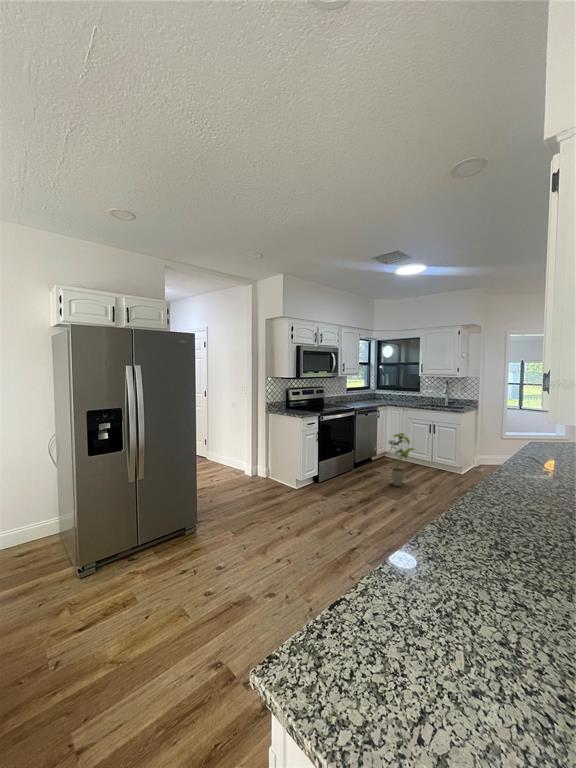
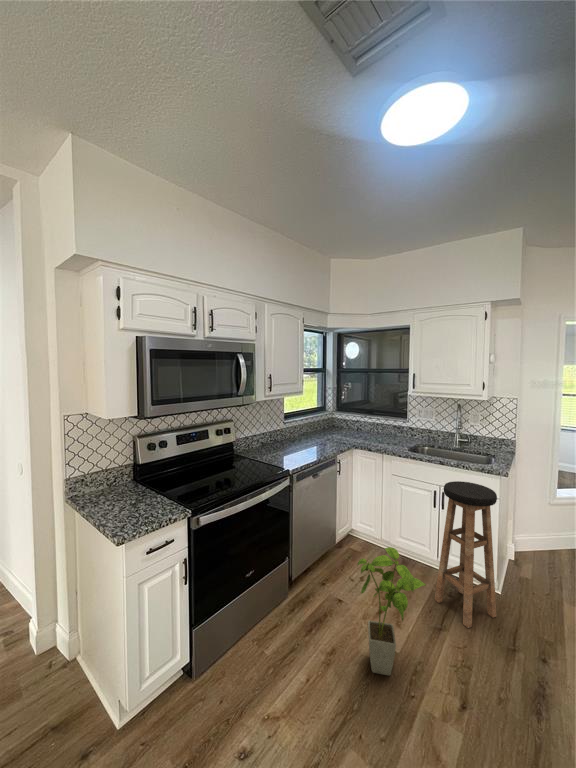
bar stool: none [427,416,456,480] -> present [435,481,497,628]

